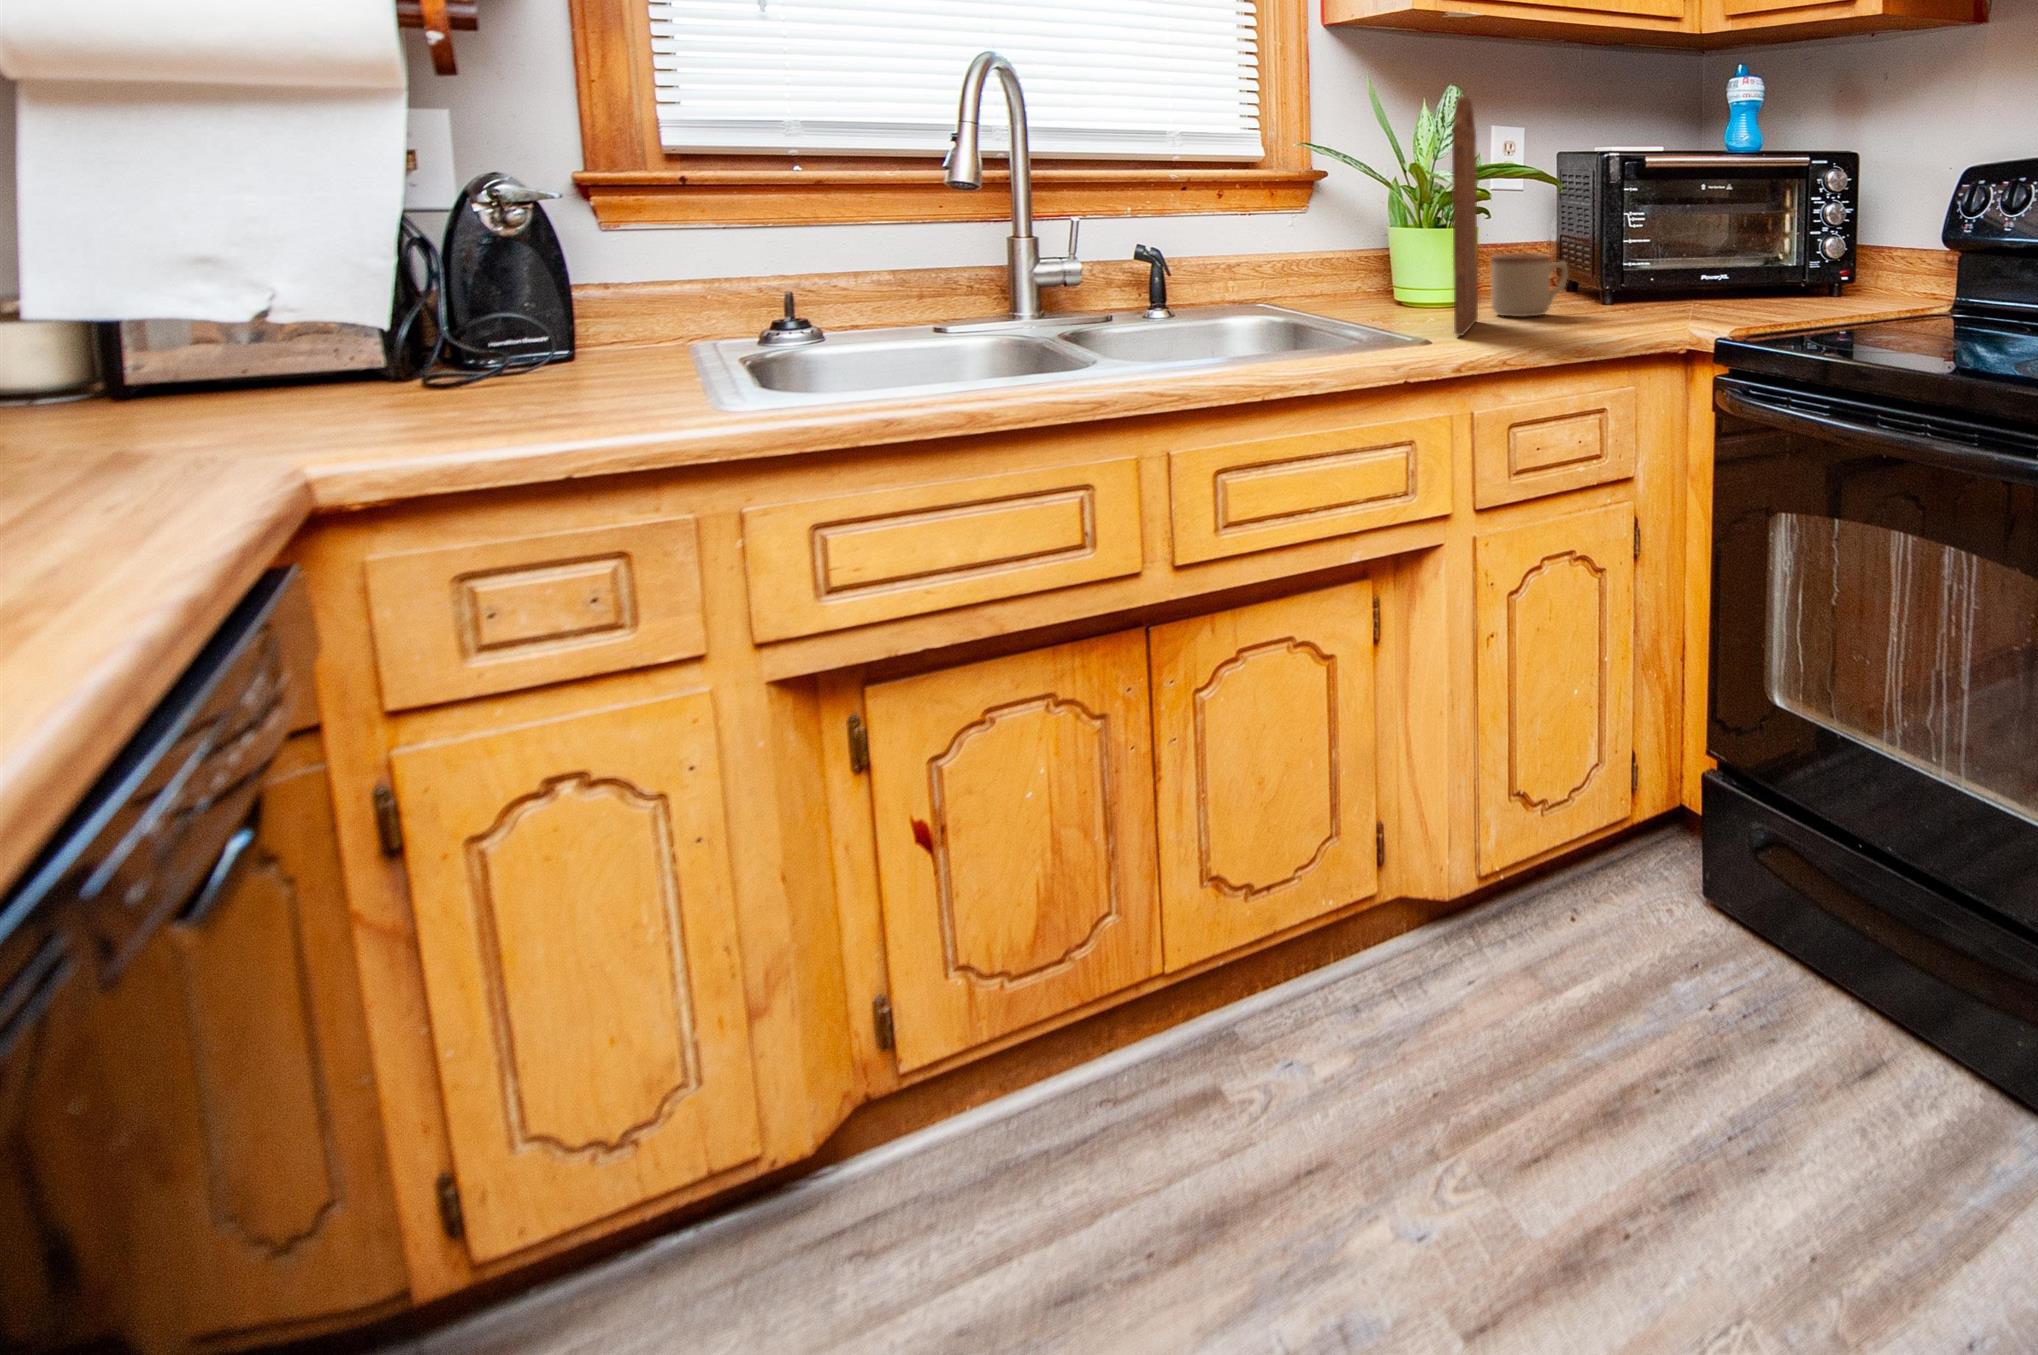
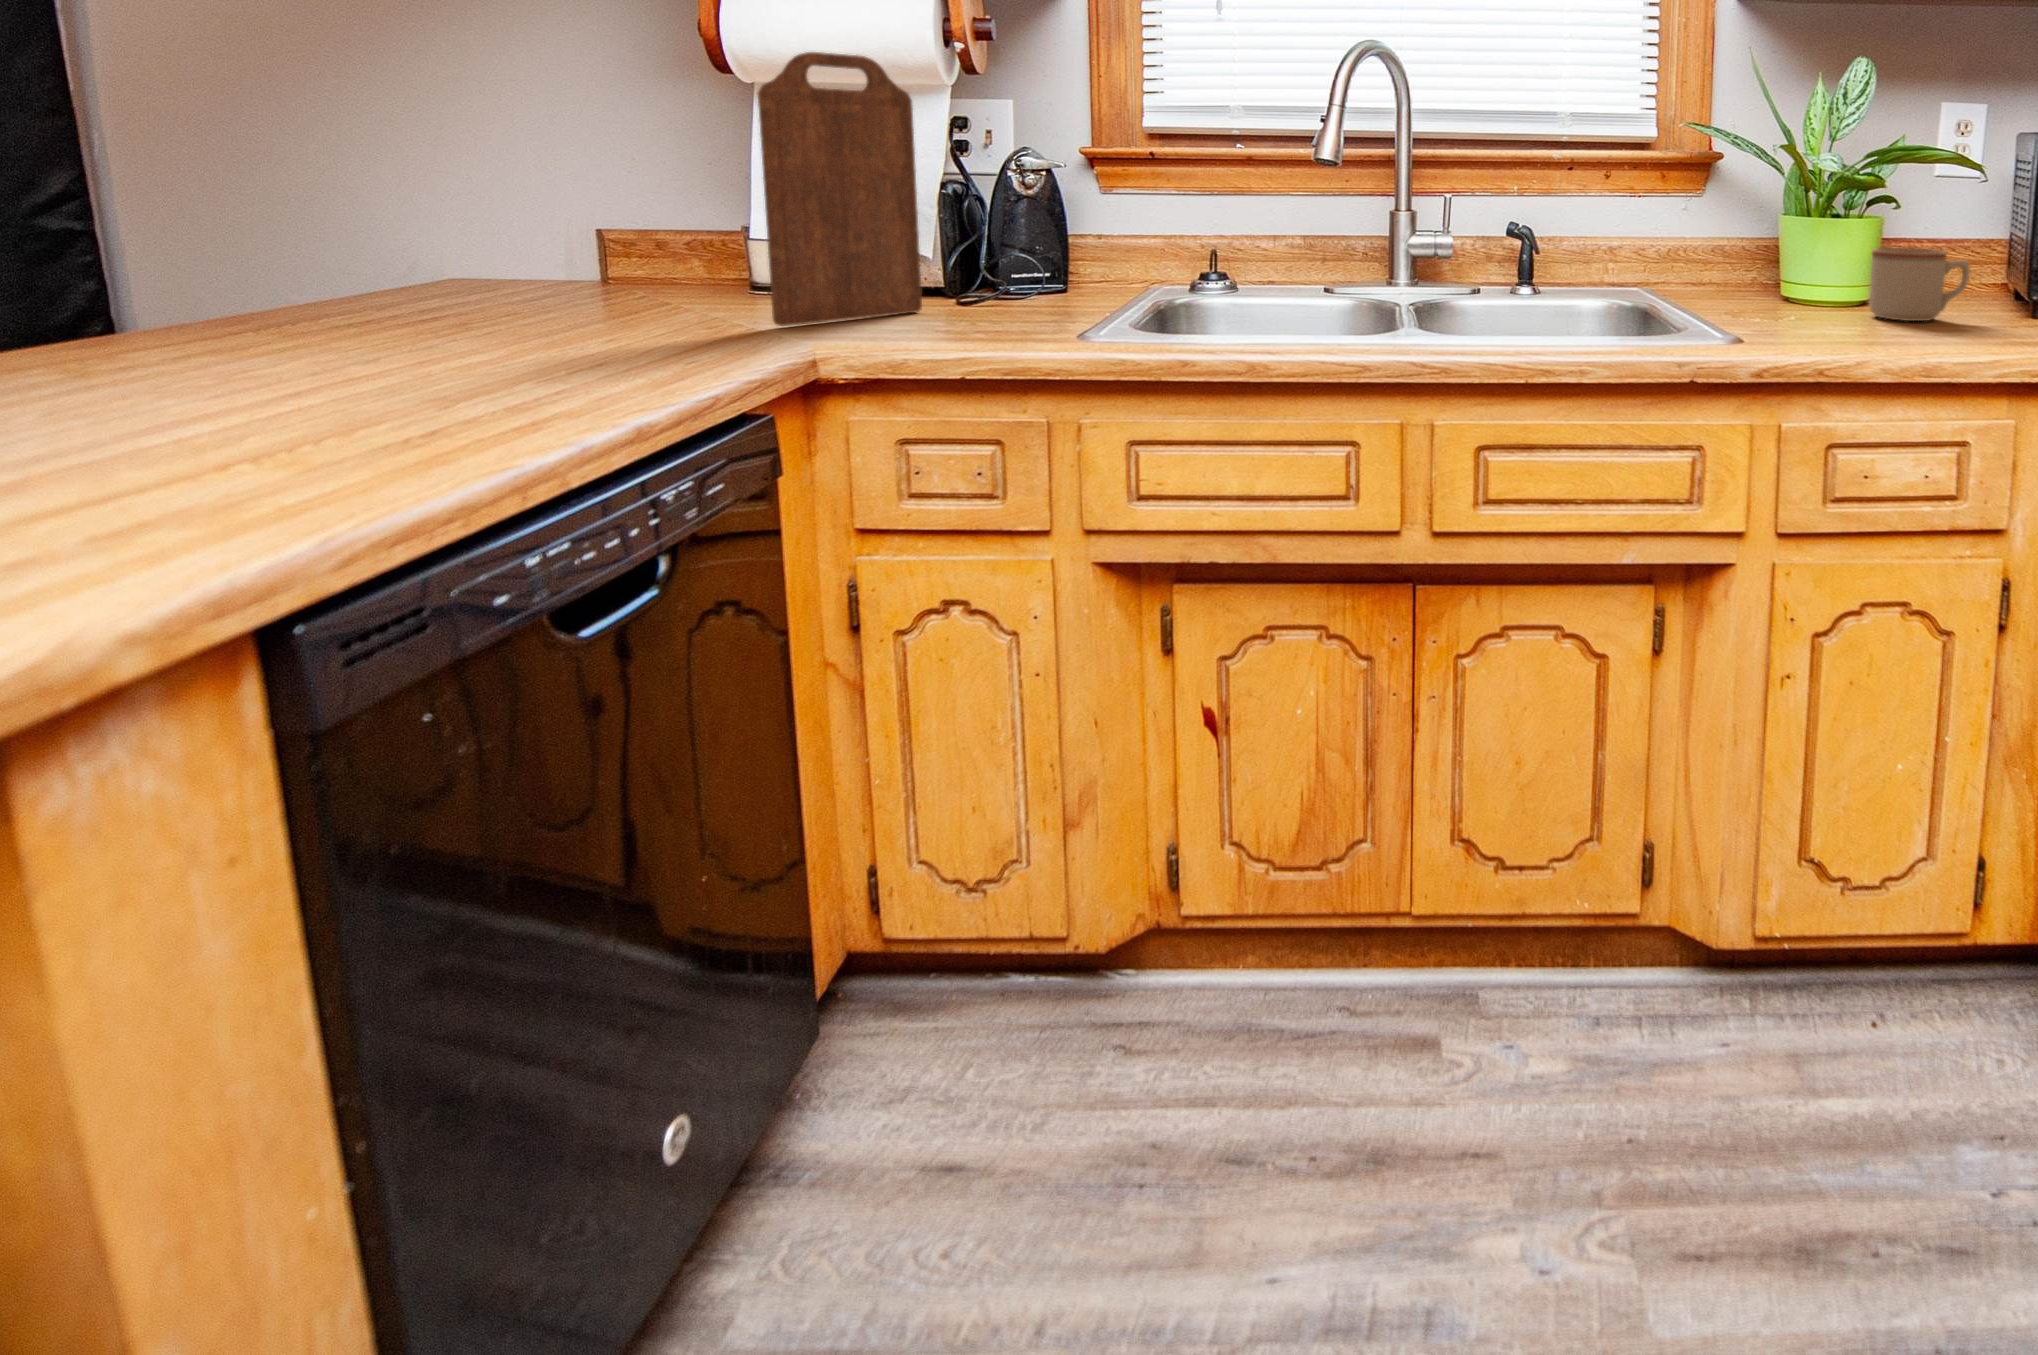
cutting board: present [1452,96,1478,336] -> present [758,52,922,326]

